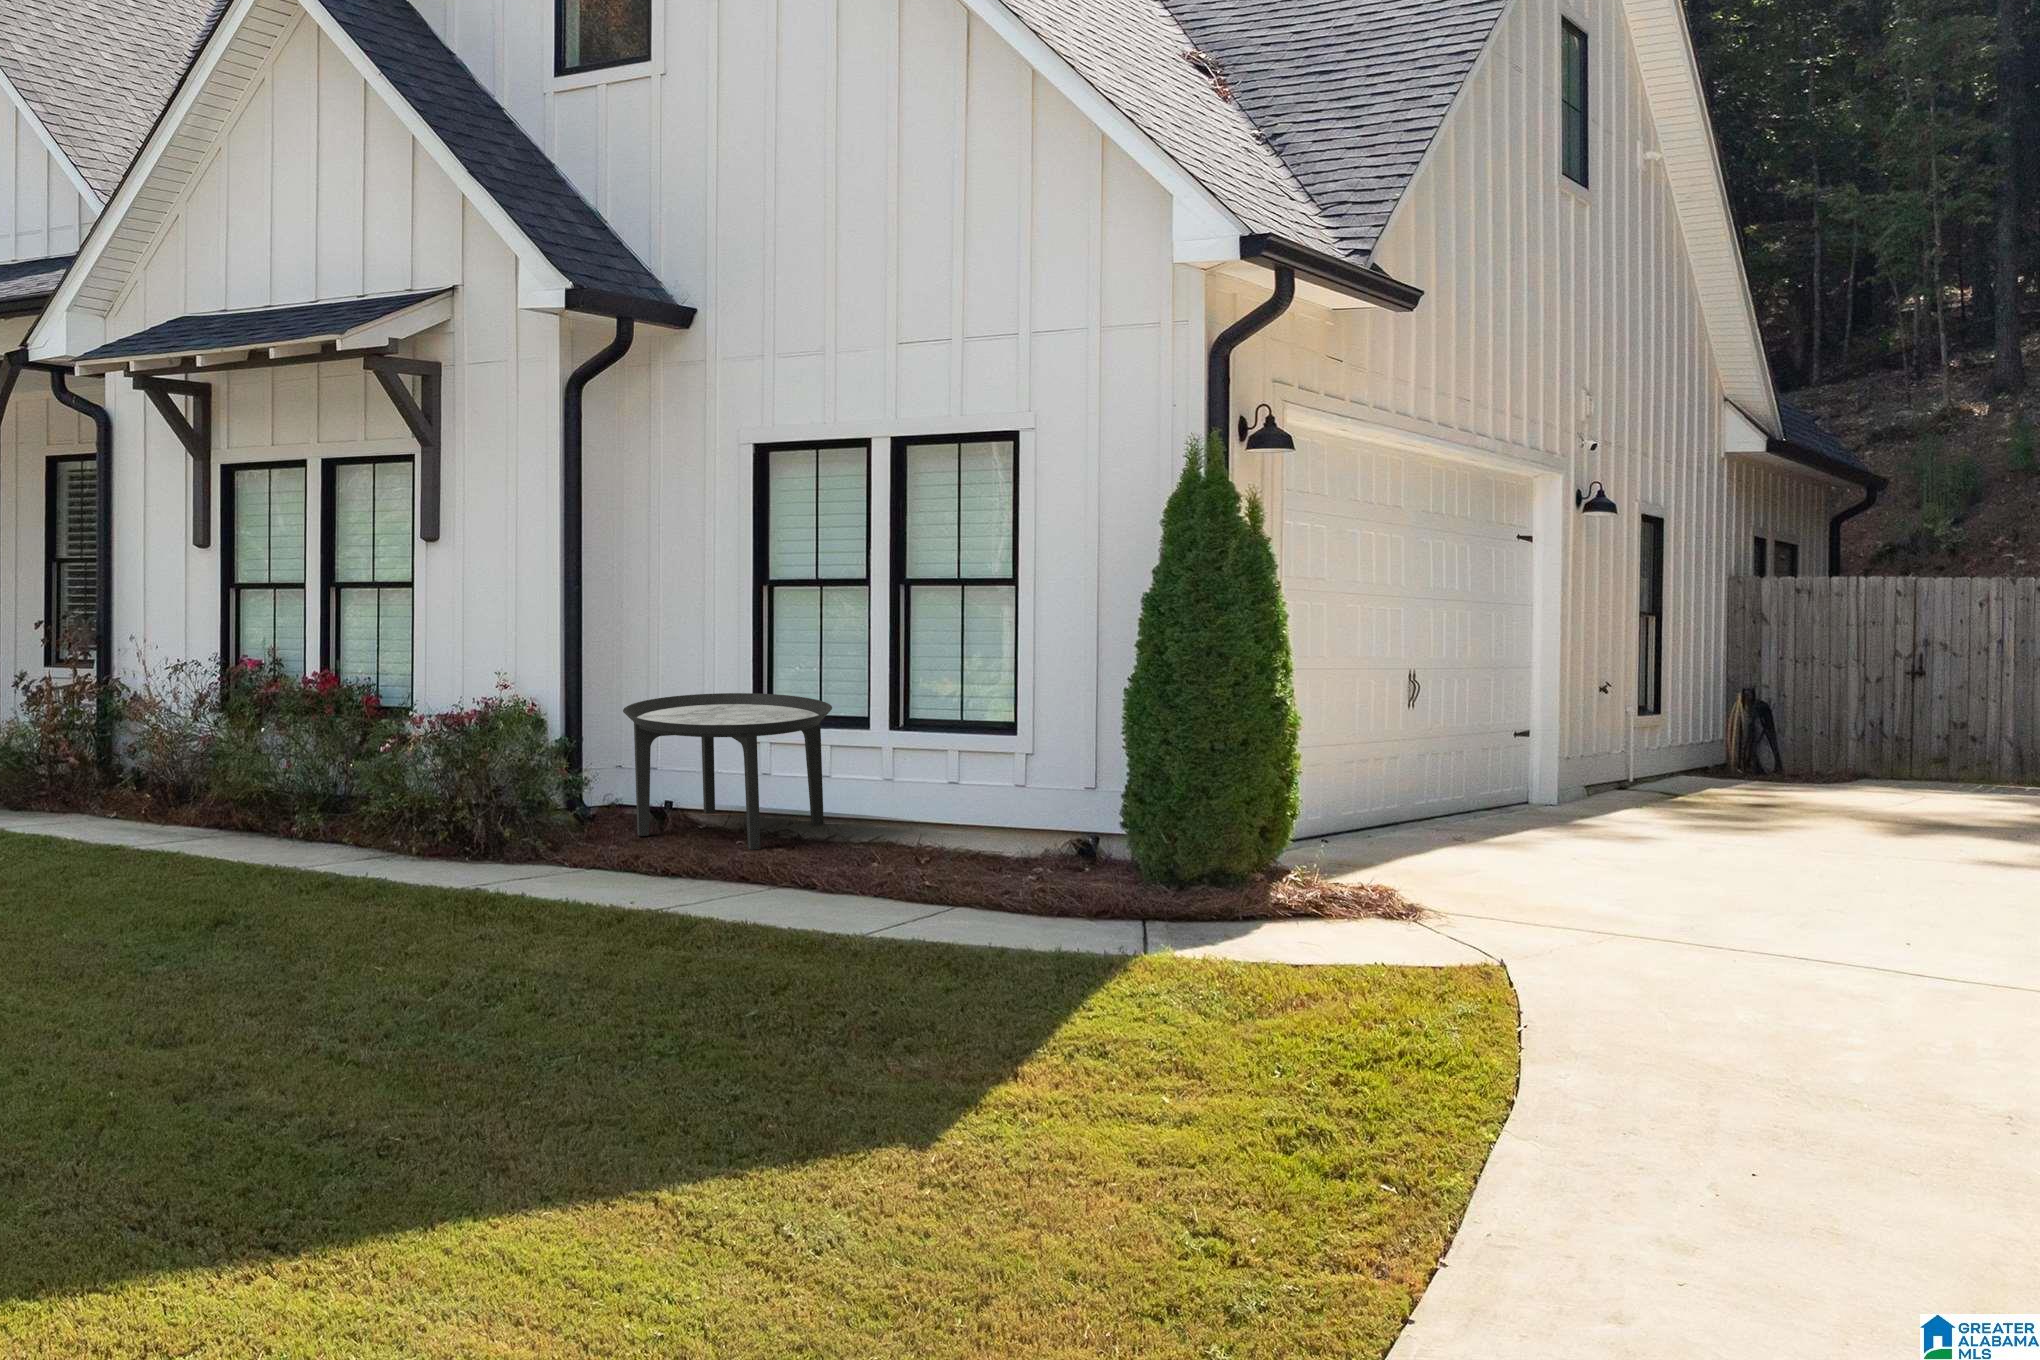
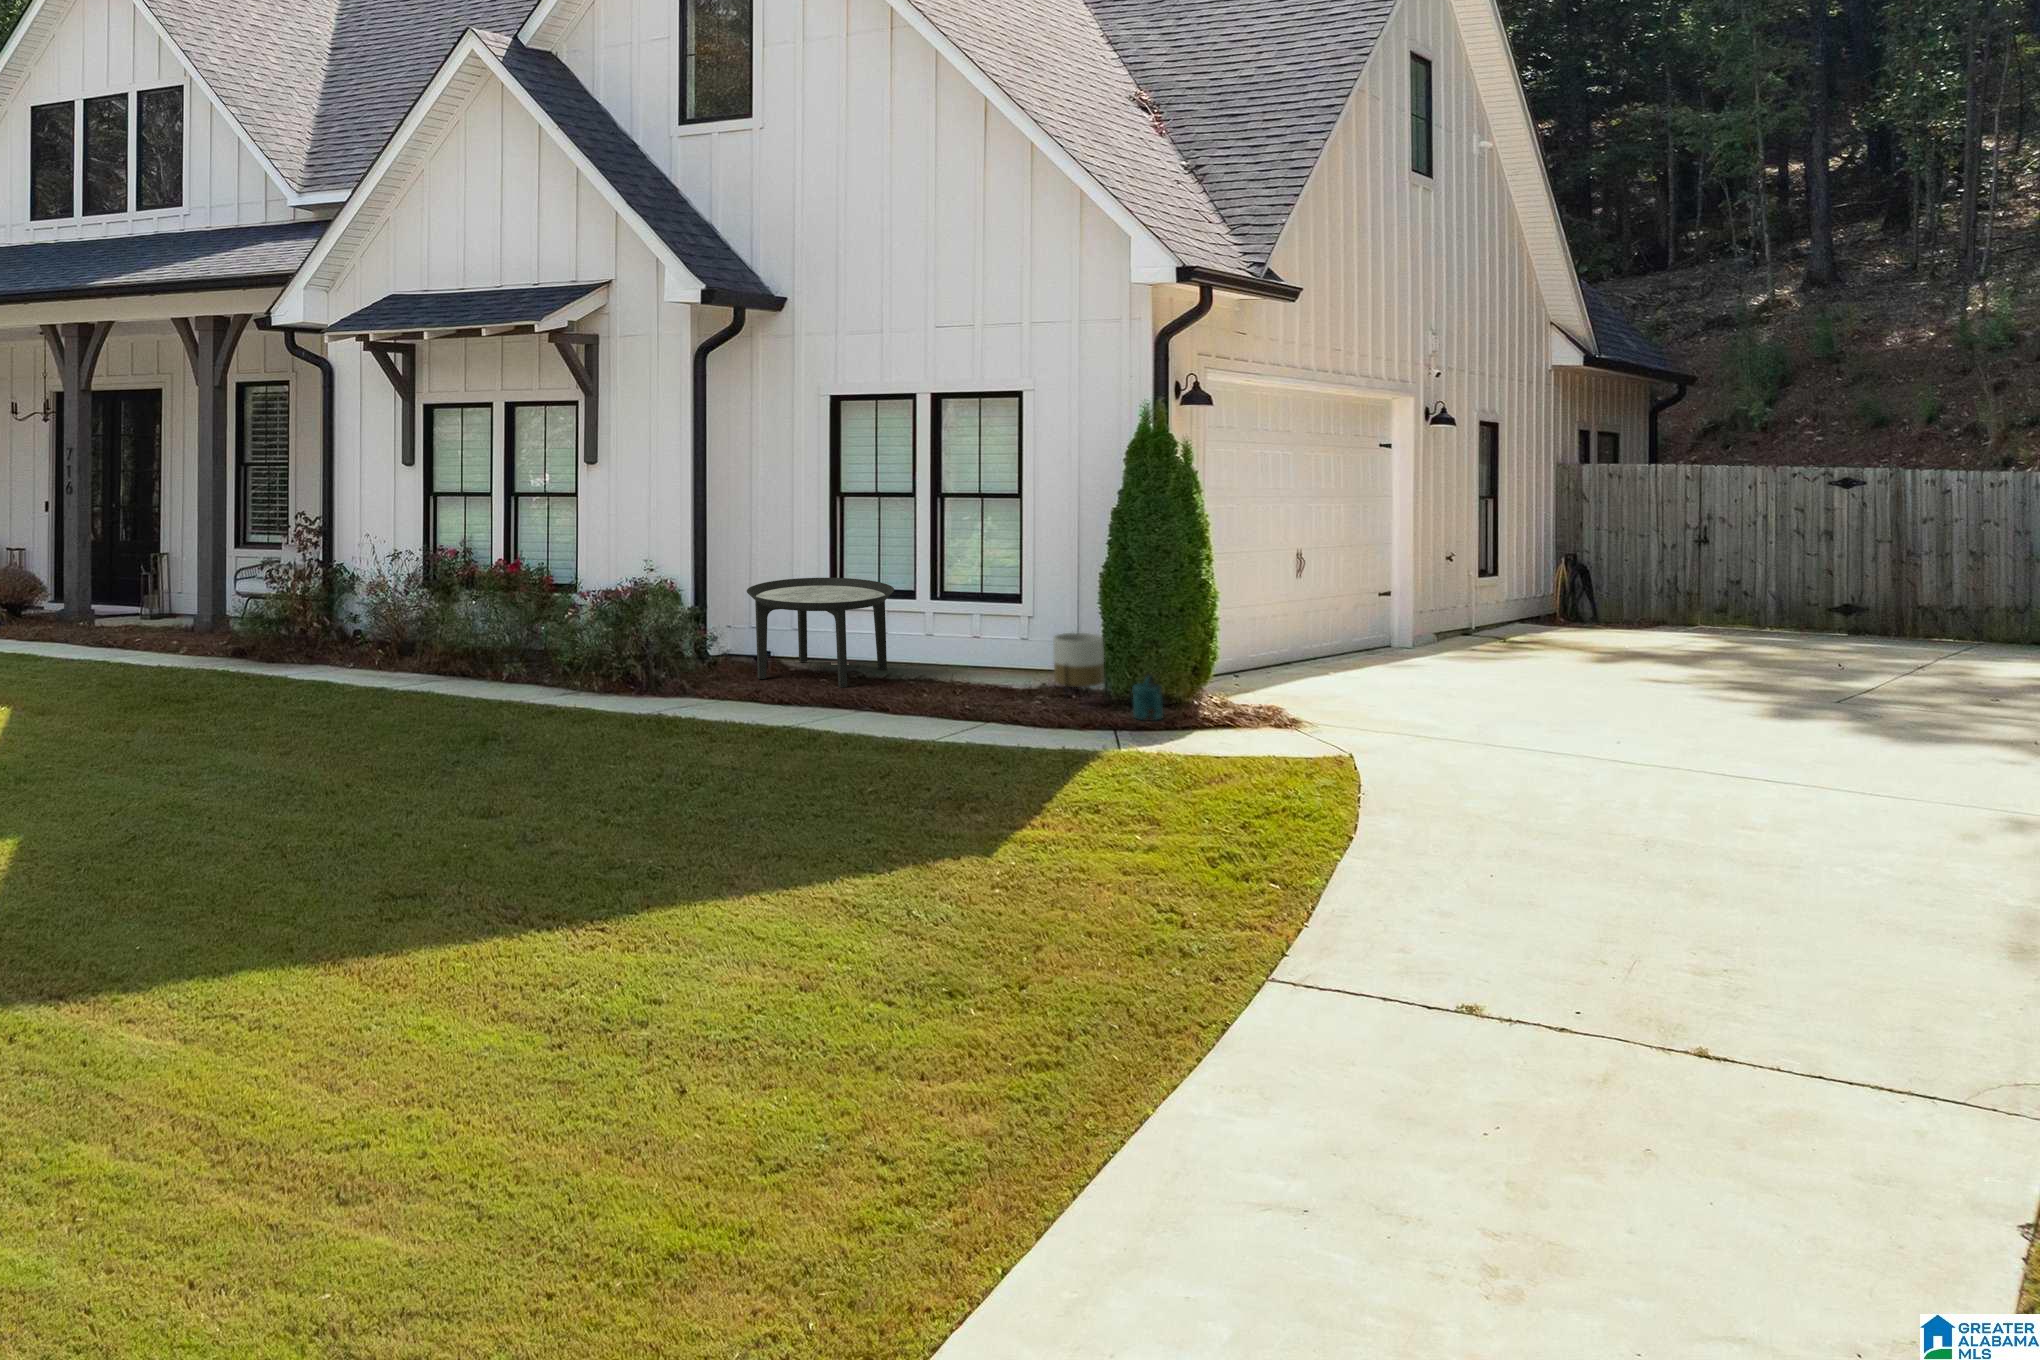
planter: none [1053,770,1135,887] -> present [1053,633,1107,689]
watering can: none [1170,833,1219,904] -> present [1132,675,1164,721]

